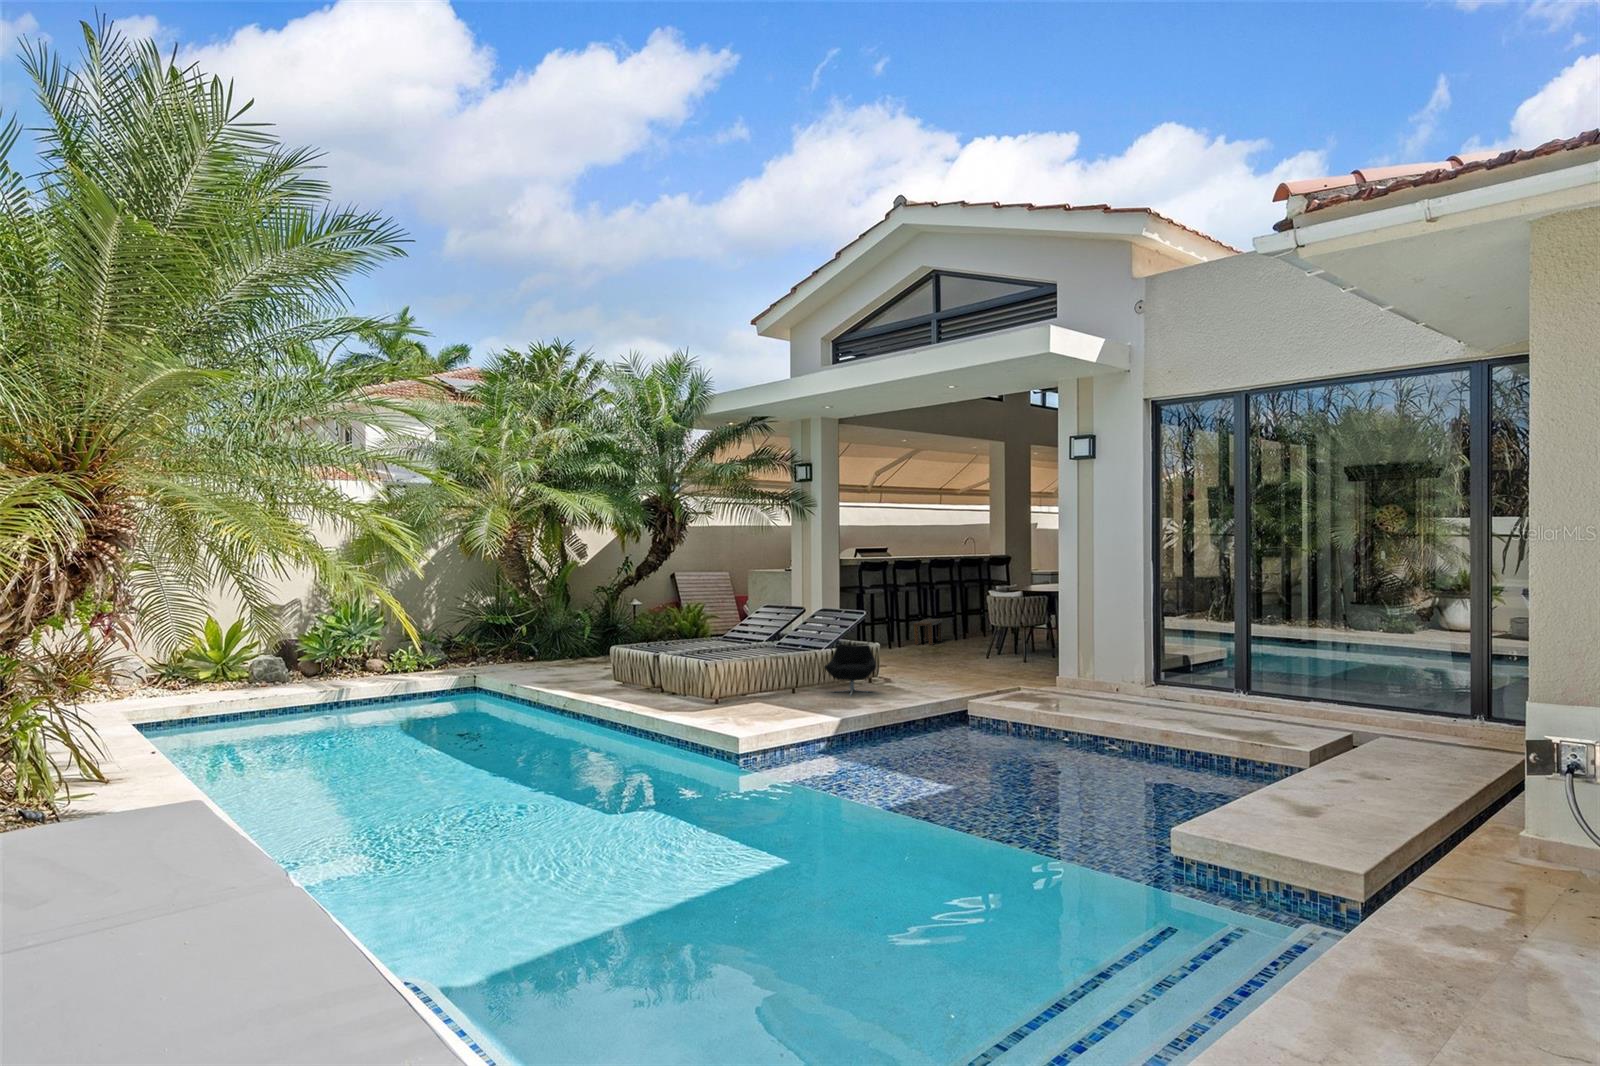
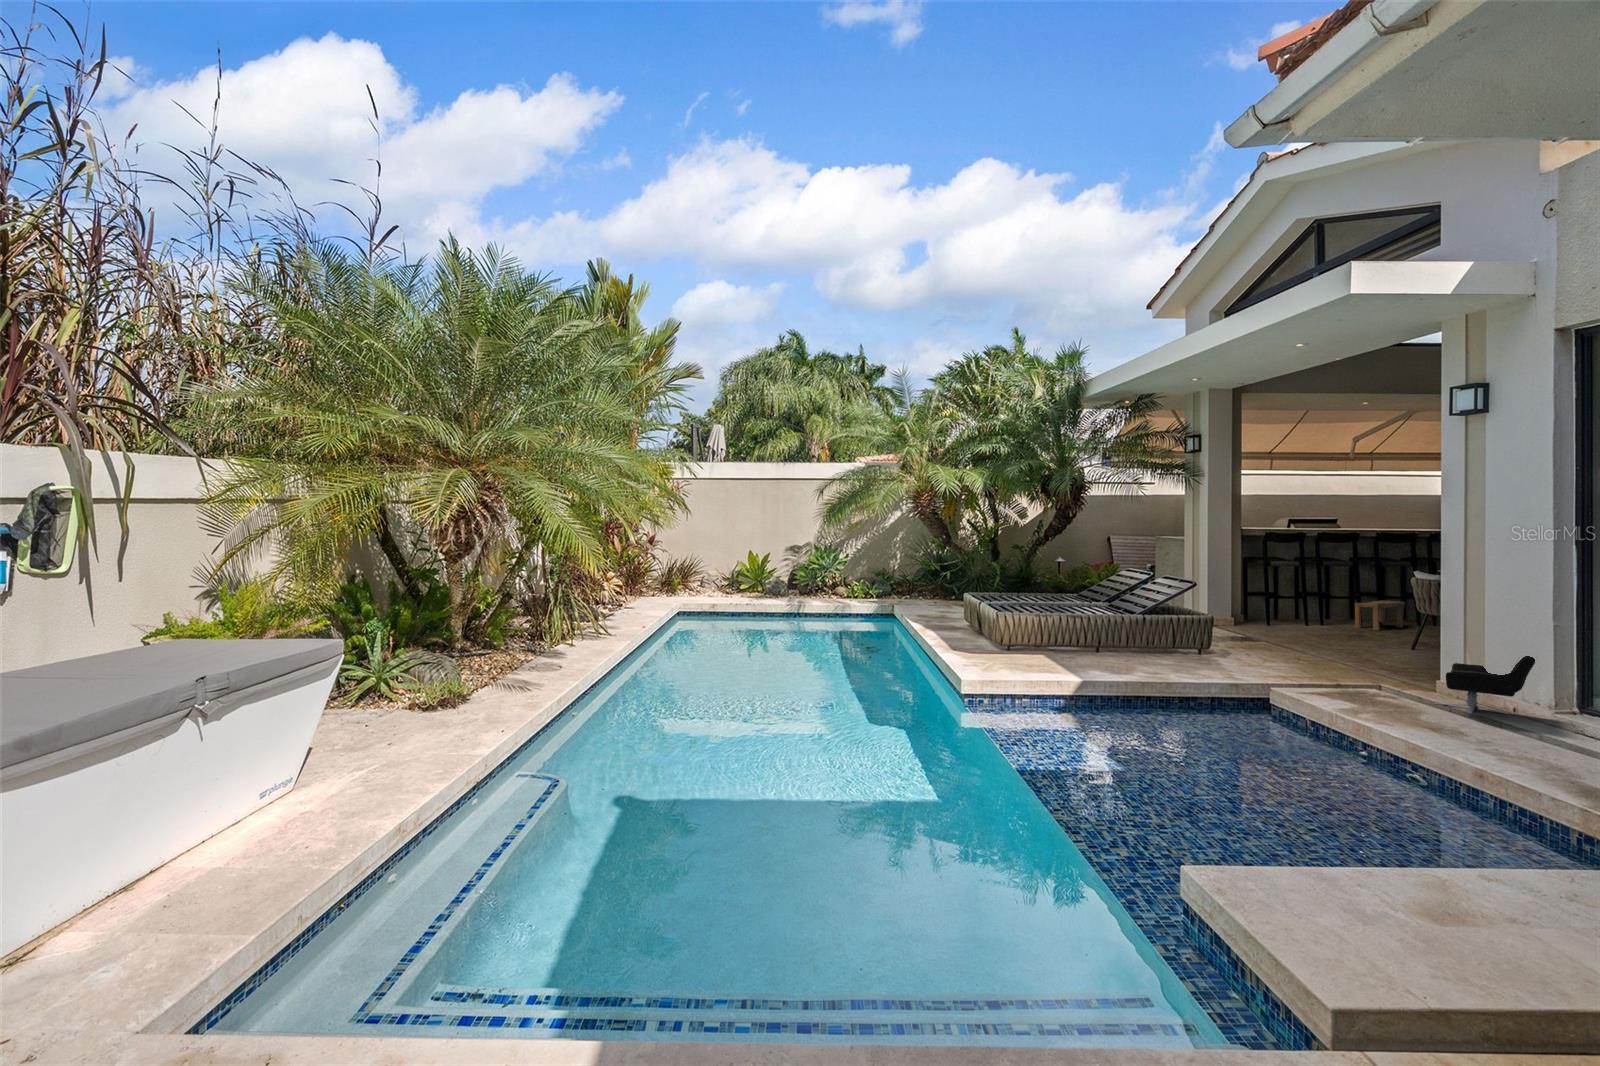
lounge chair: present [825,644,876,696] -> present [1432,656,1535,715]

